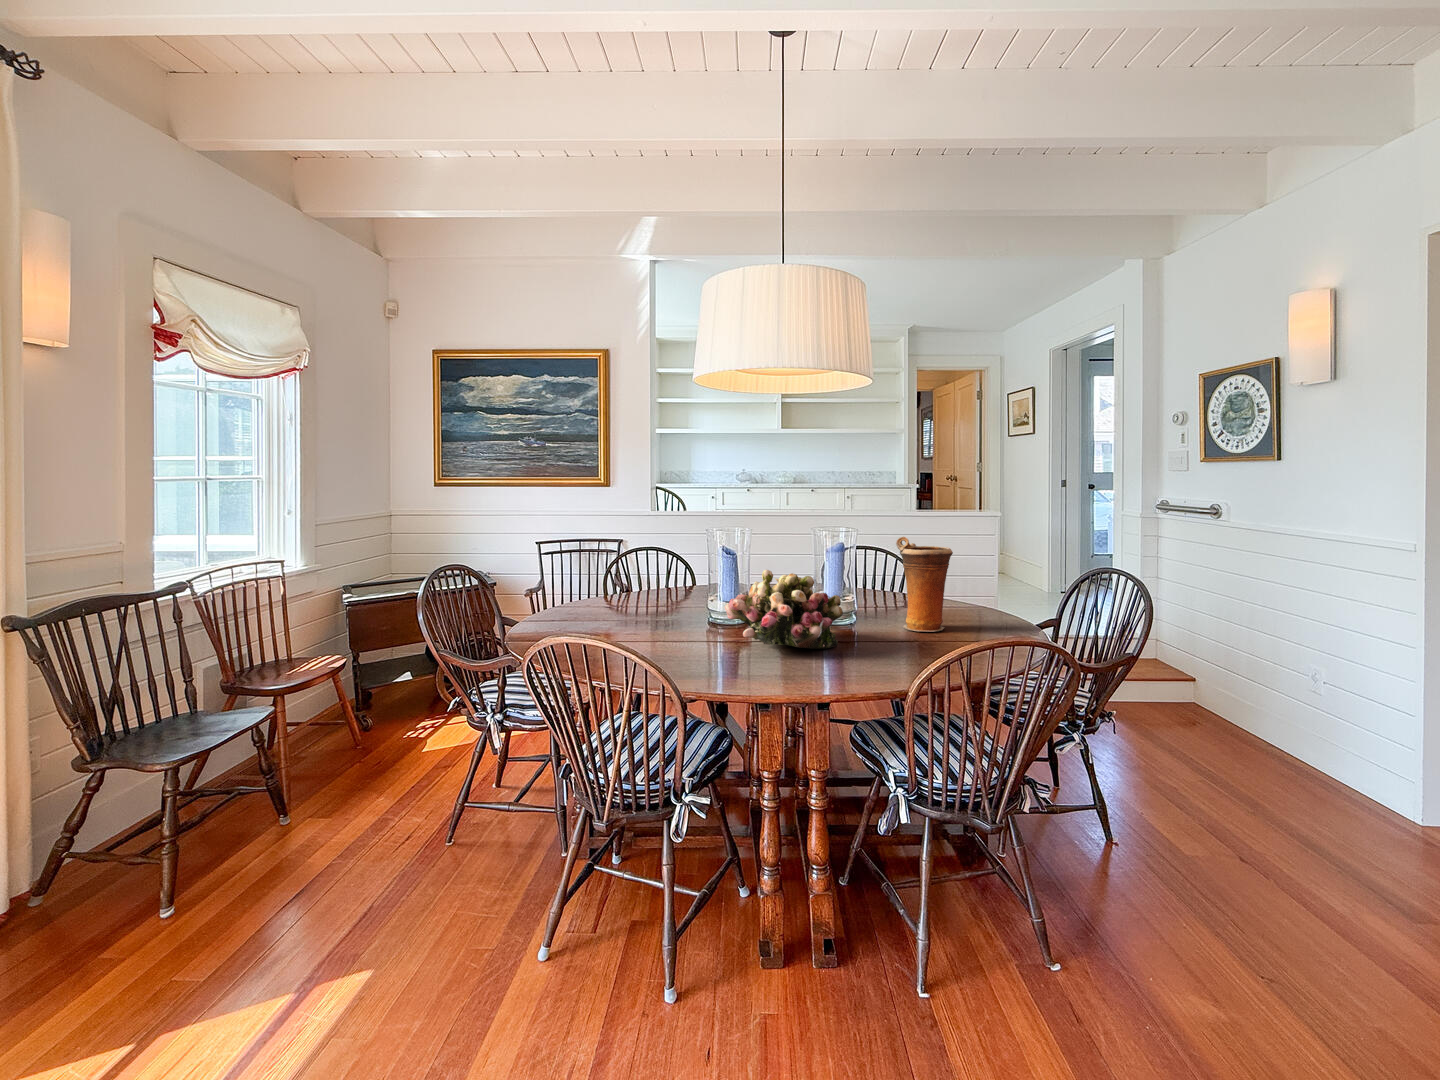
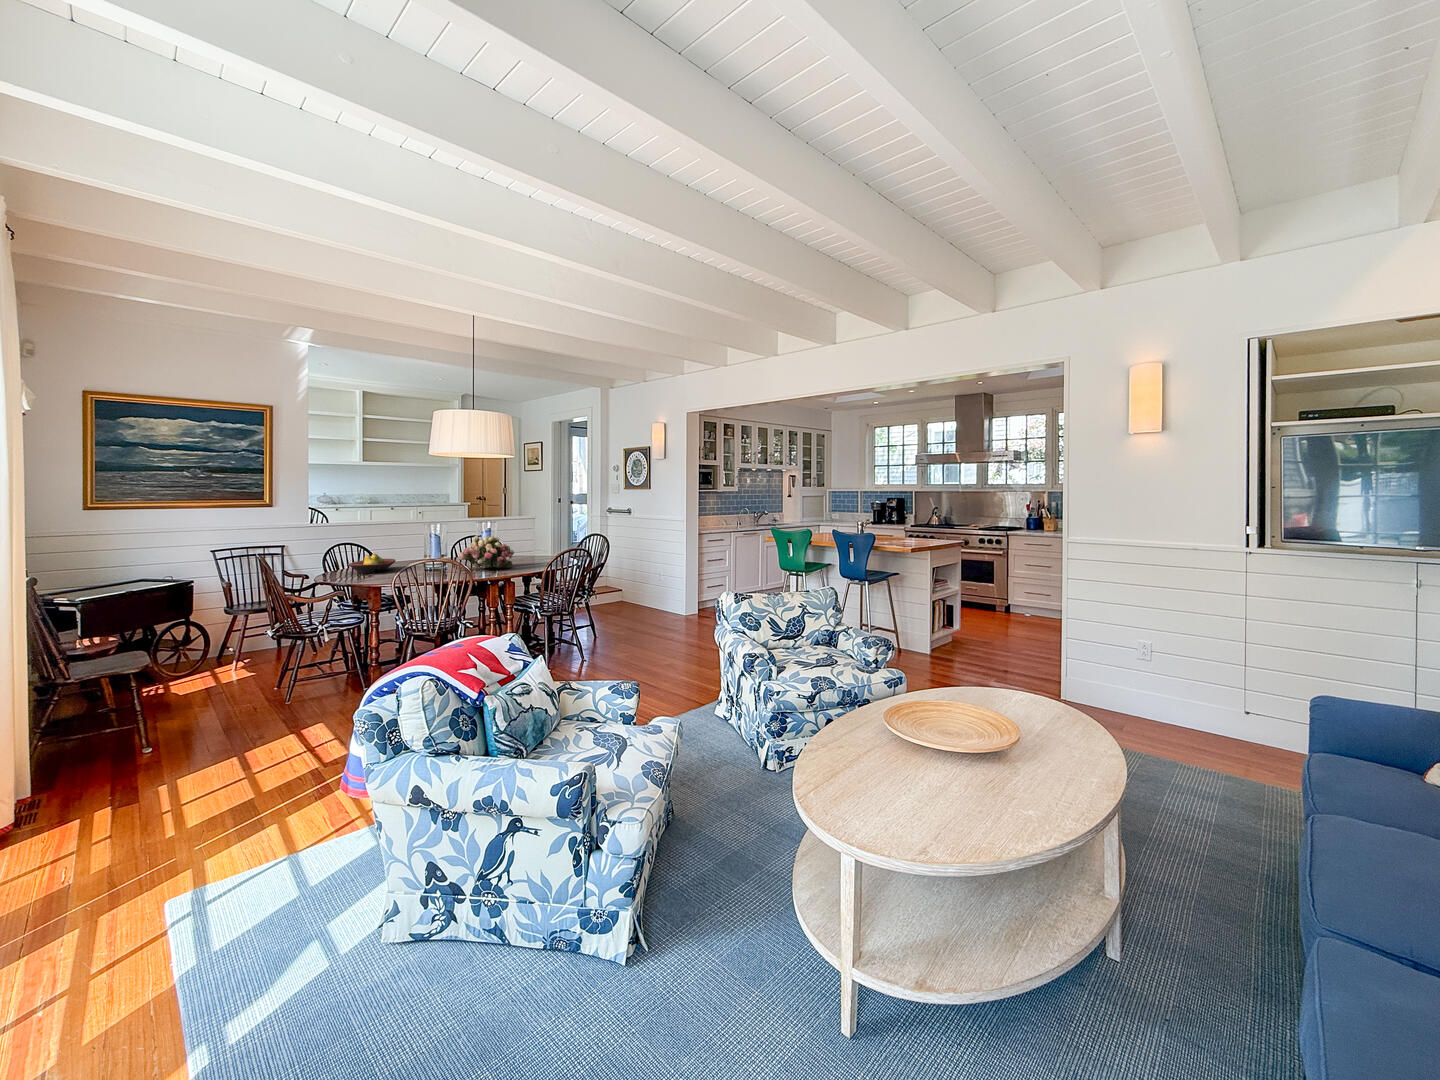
vase: present [896,537,953,632] -> none [524,520,550,561]
fruit bowl: none [559,586,654,625] -> present [348,554,396,574]

